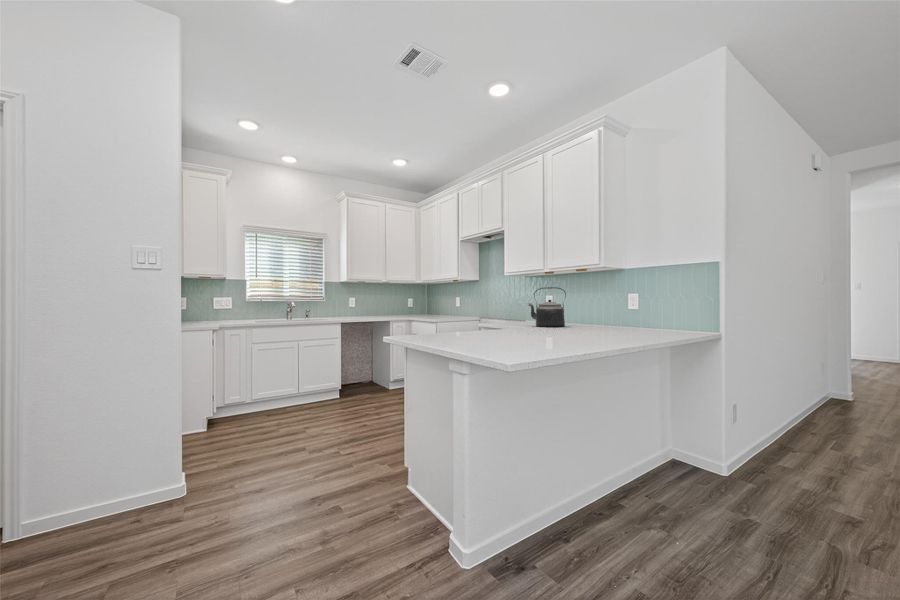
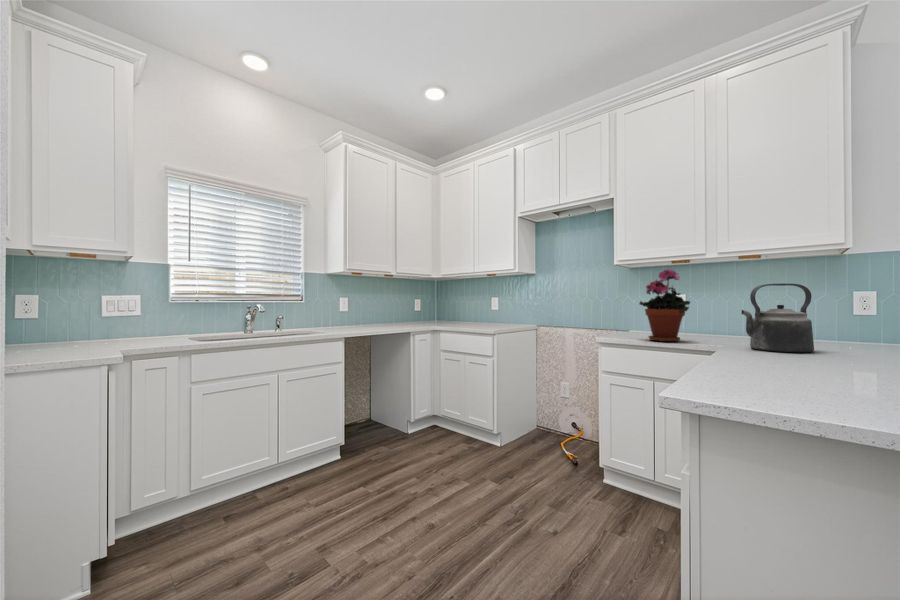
potted plant: none [500,278,525,323] -> present [639,269,690,342]

